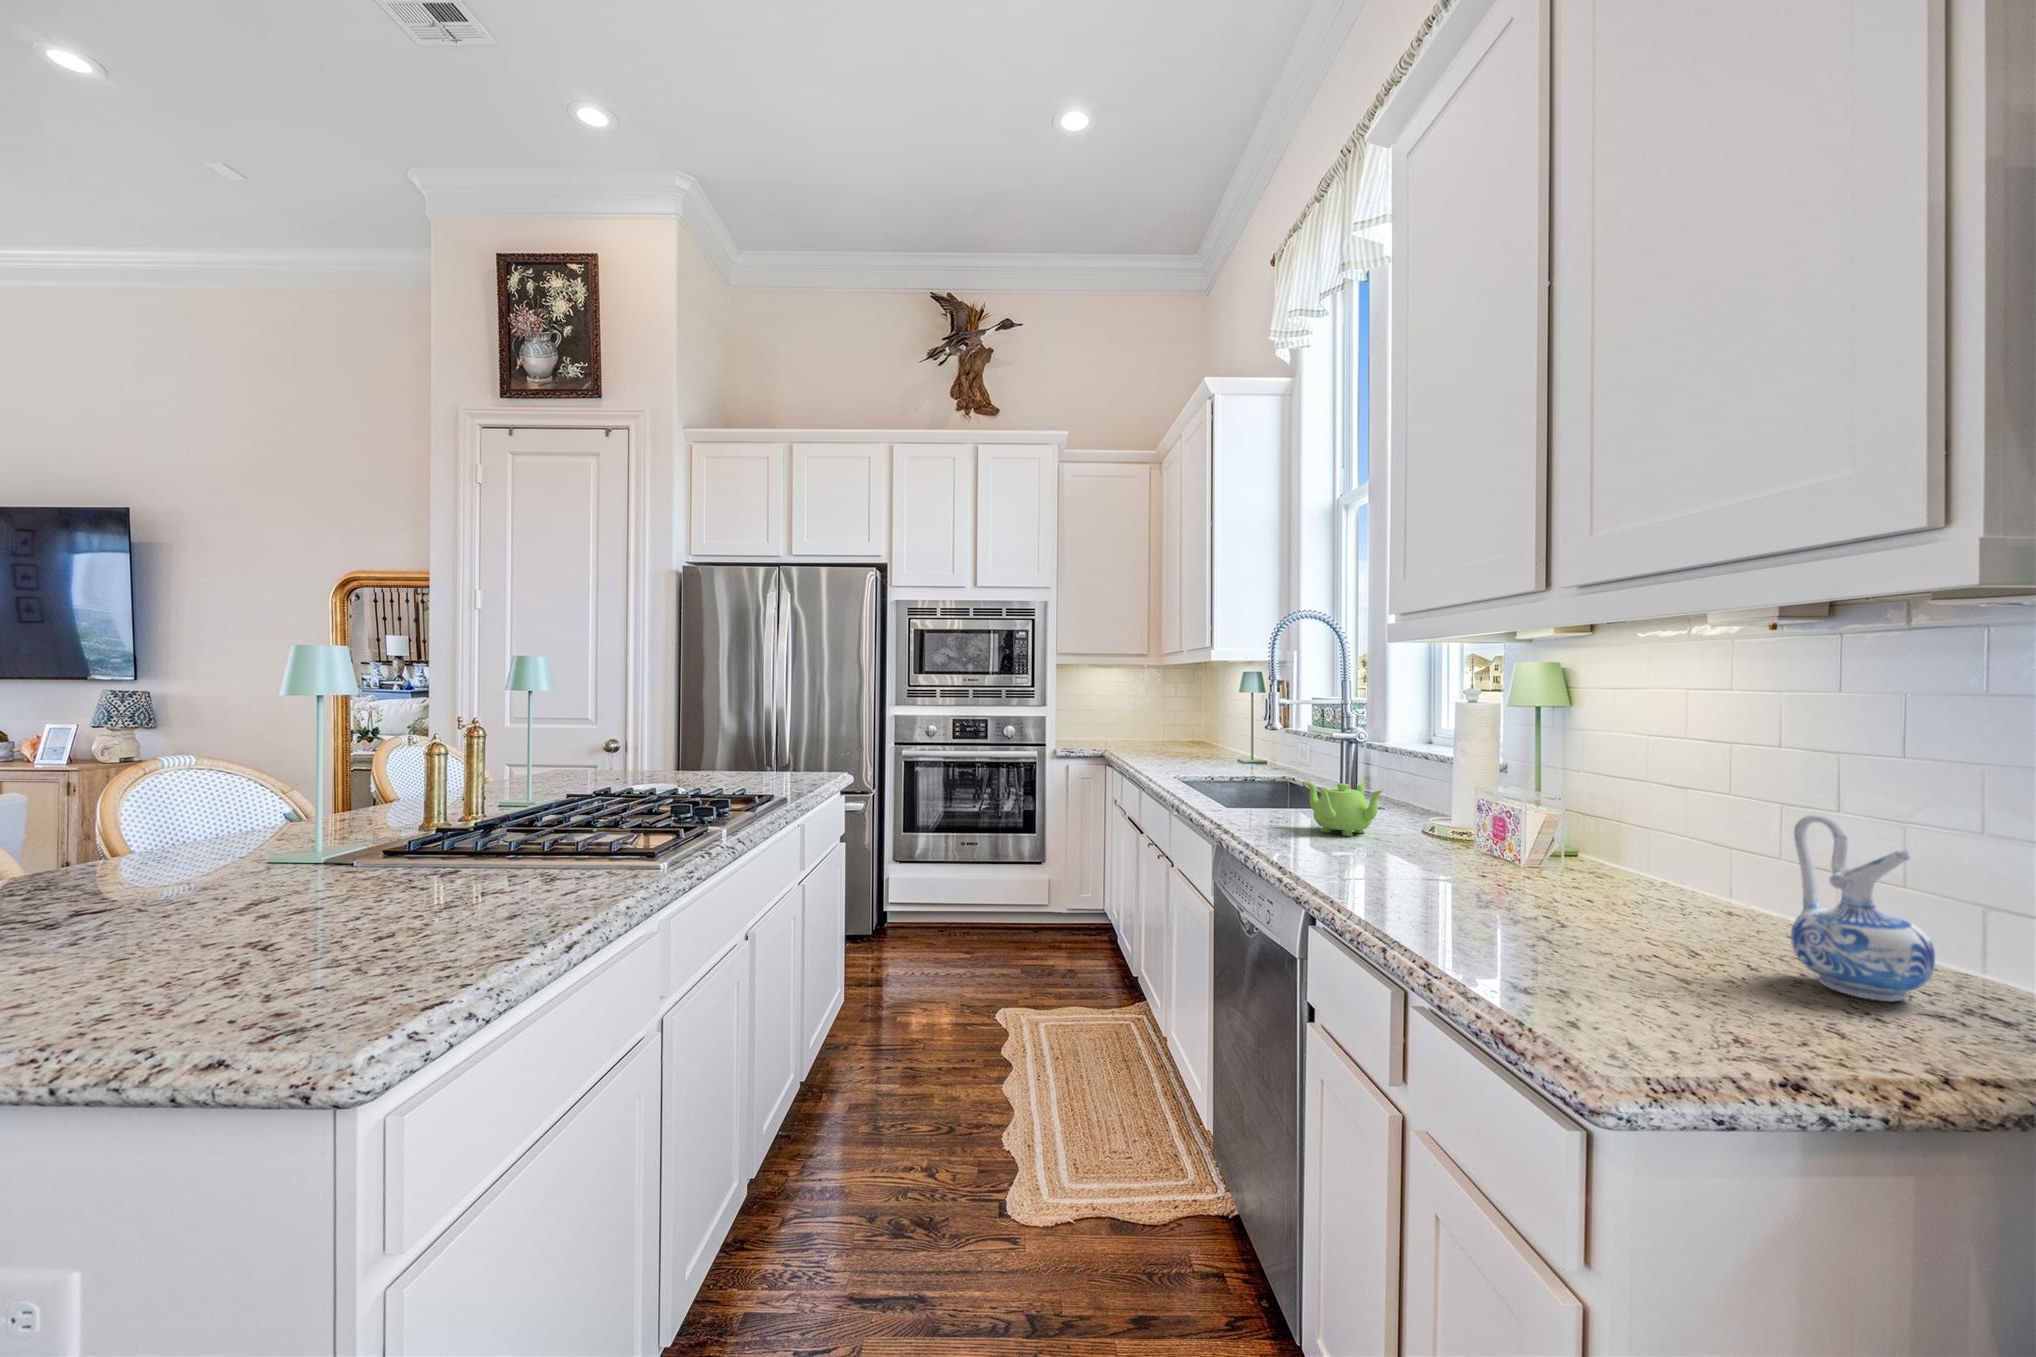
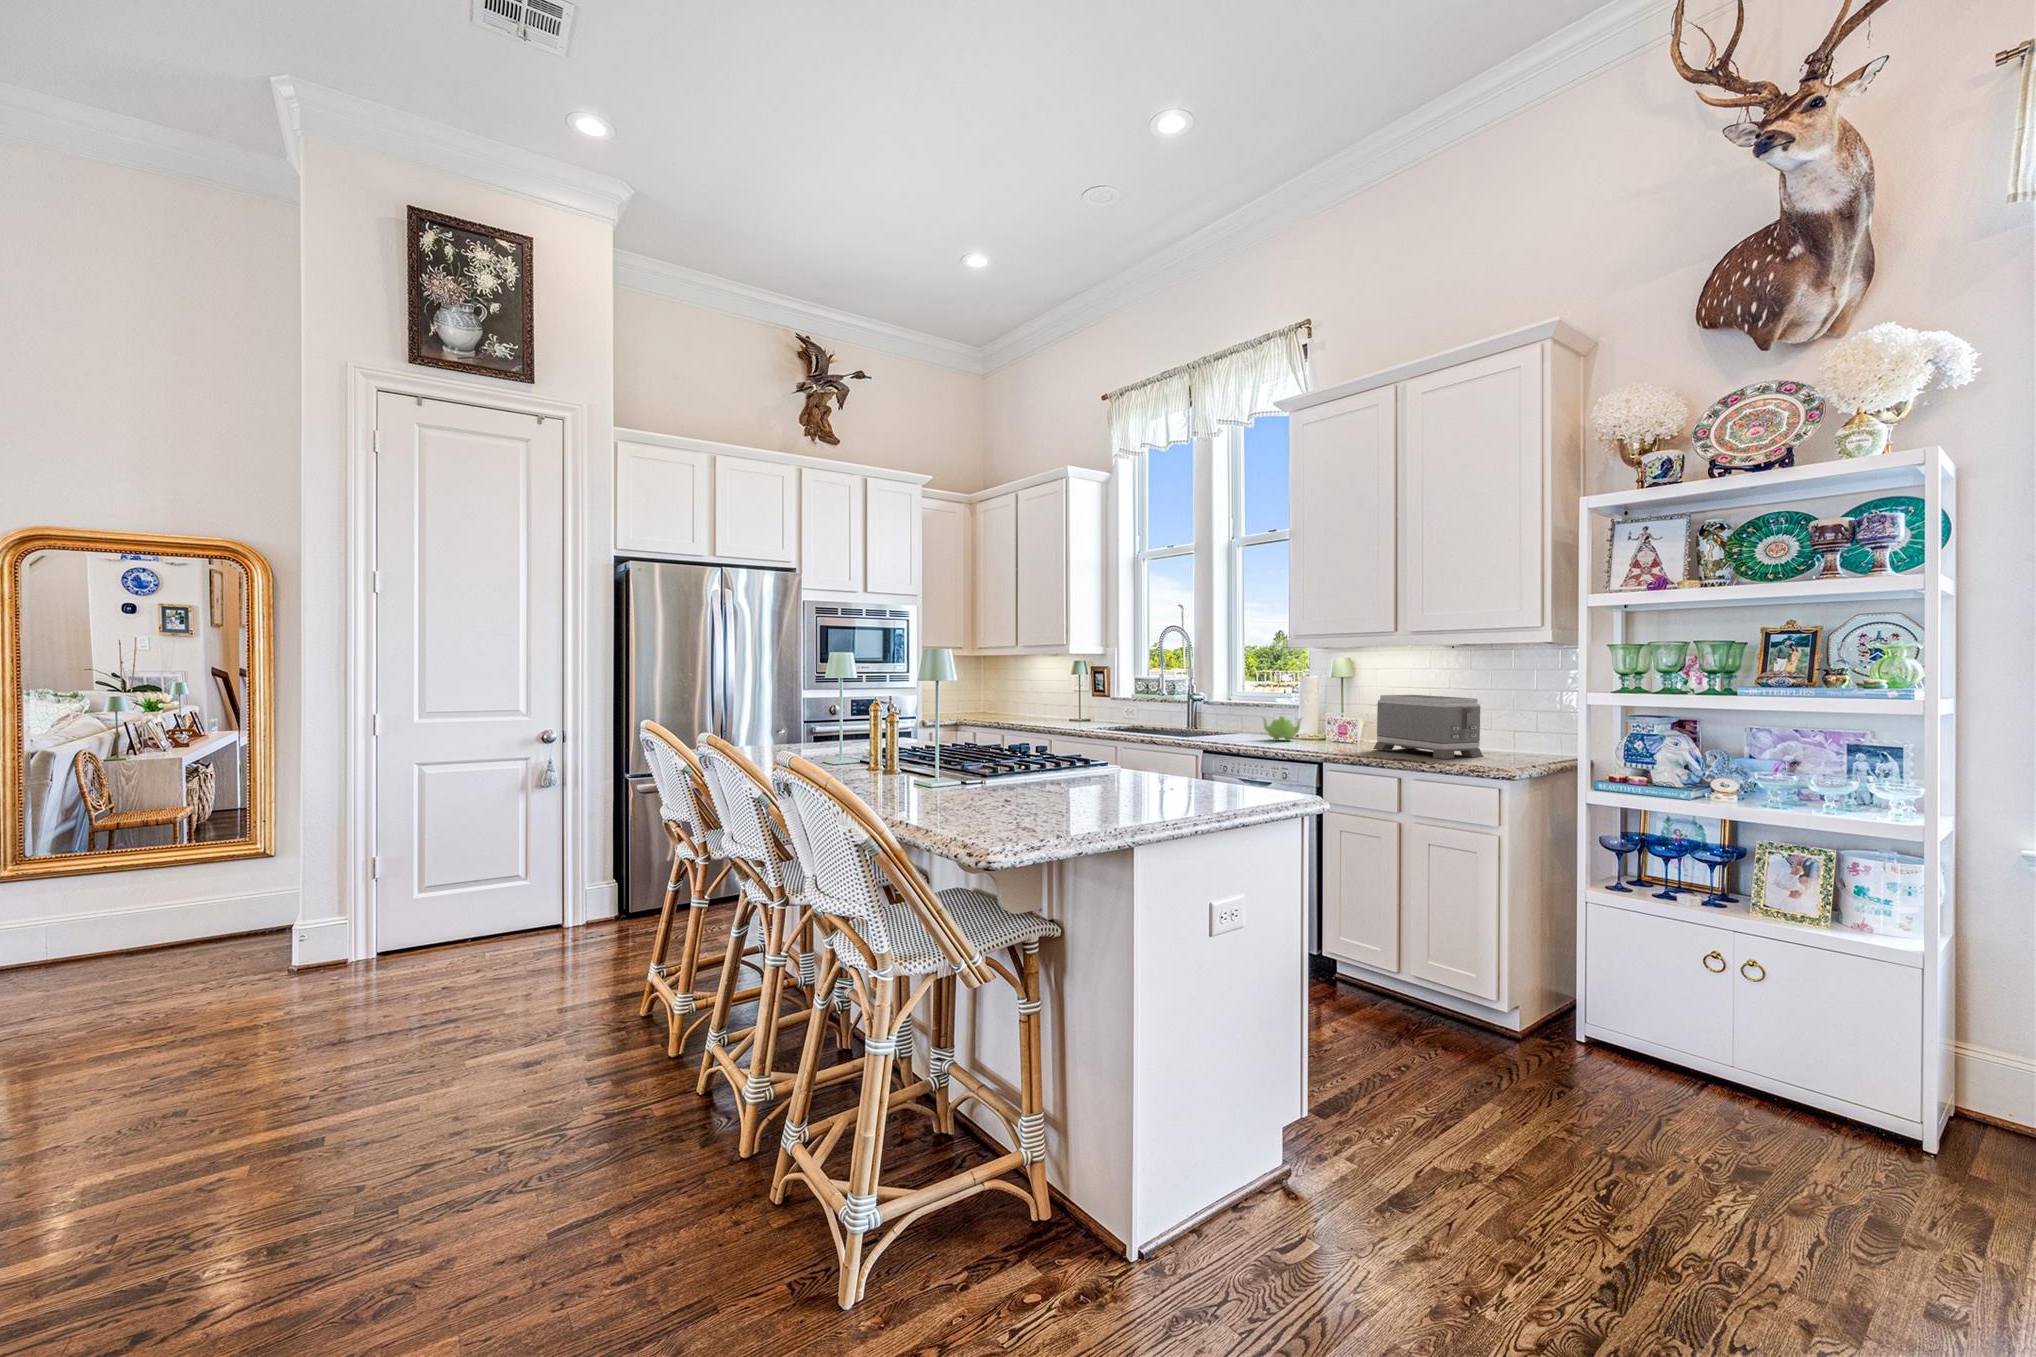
toaster: none [1419,755,1659,962] -> present [1373,695,1483,759]
ceramic pitcher: present [1791,814,1935,1001] -> none [1512,704,1548,757]

